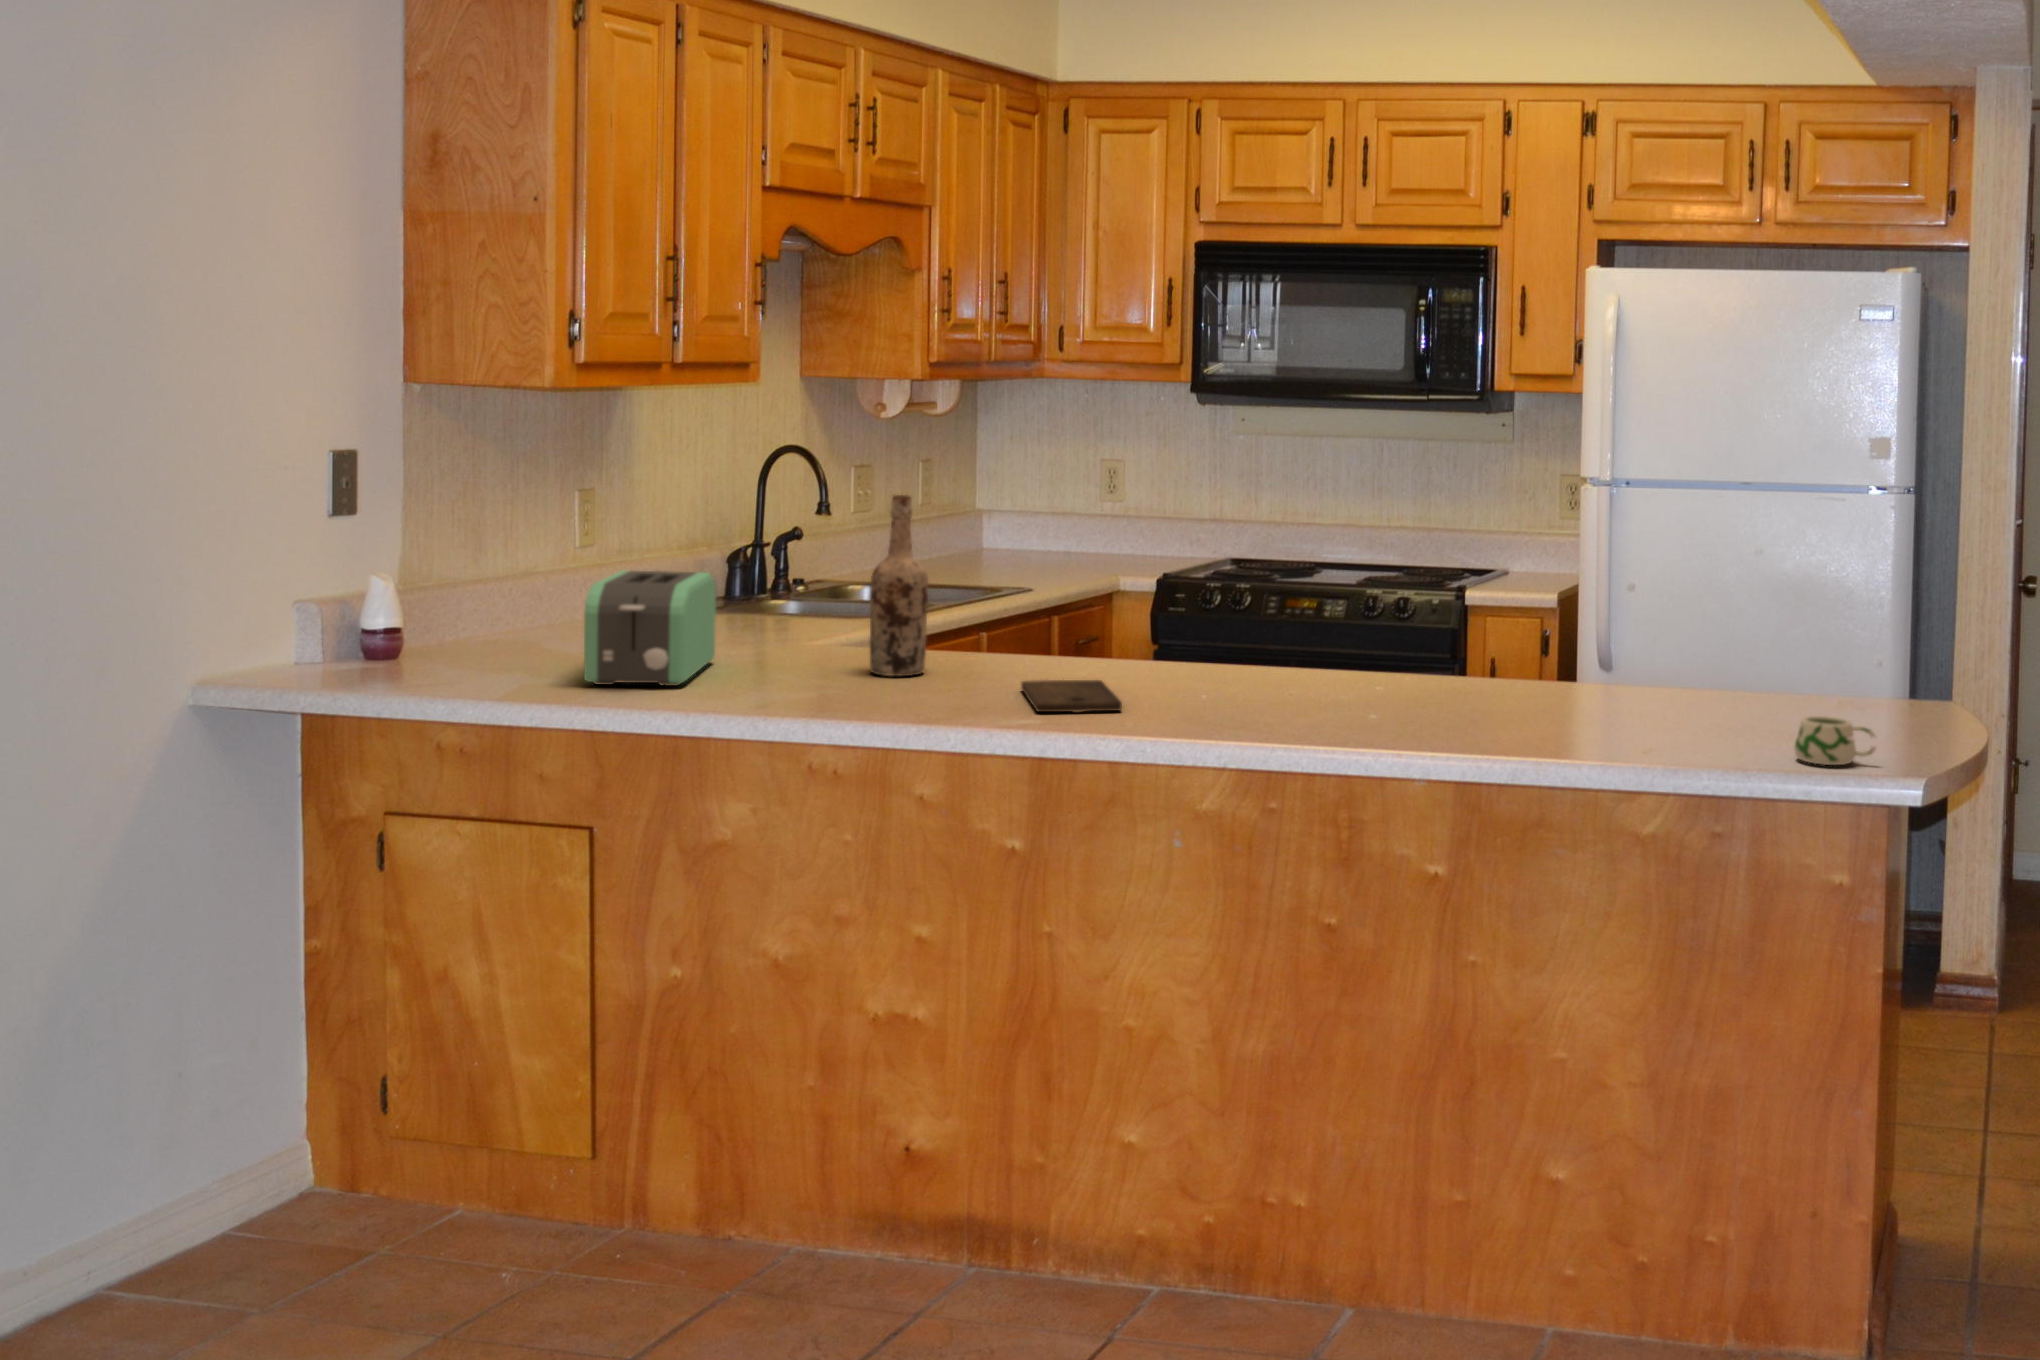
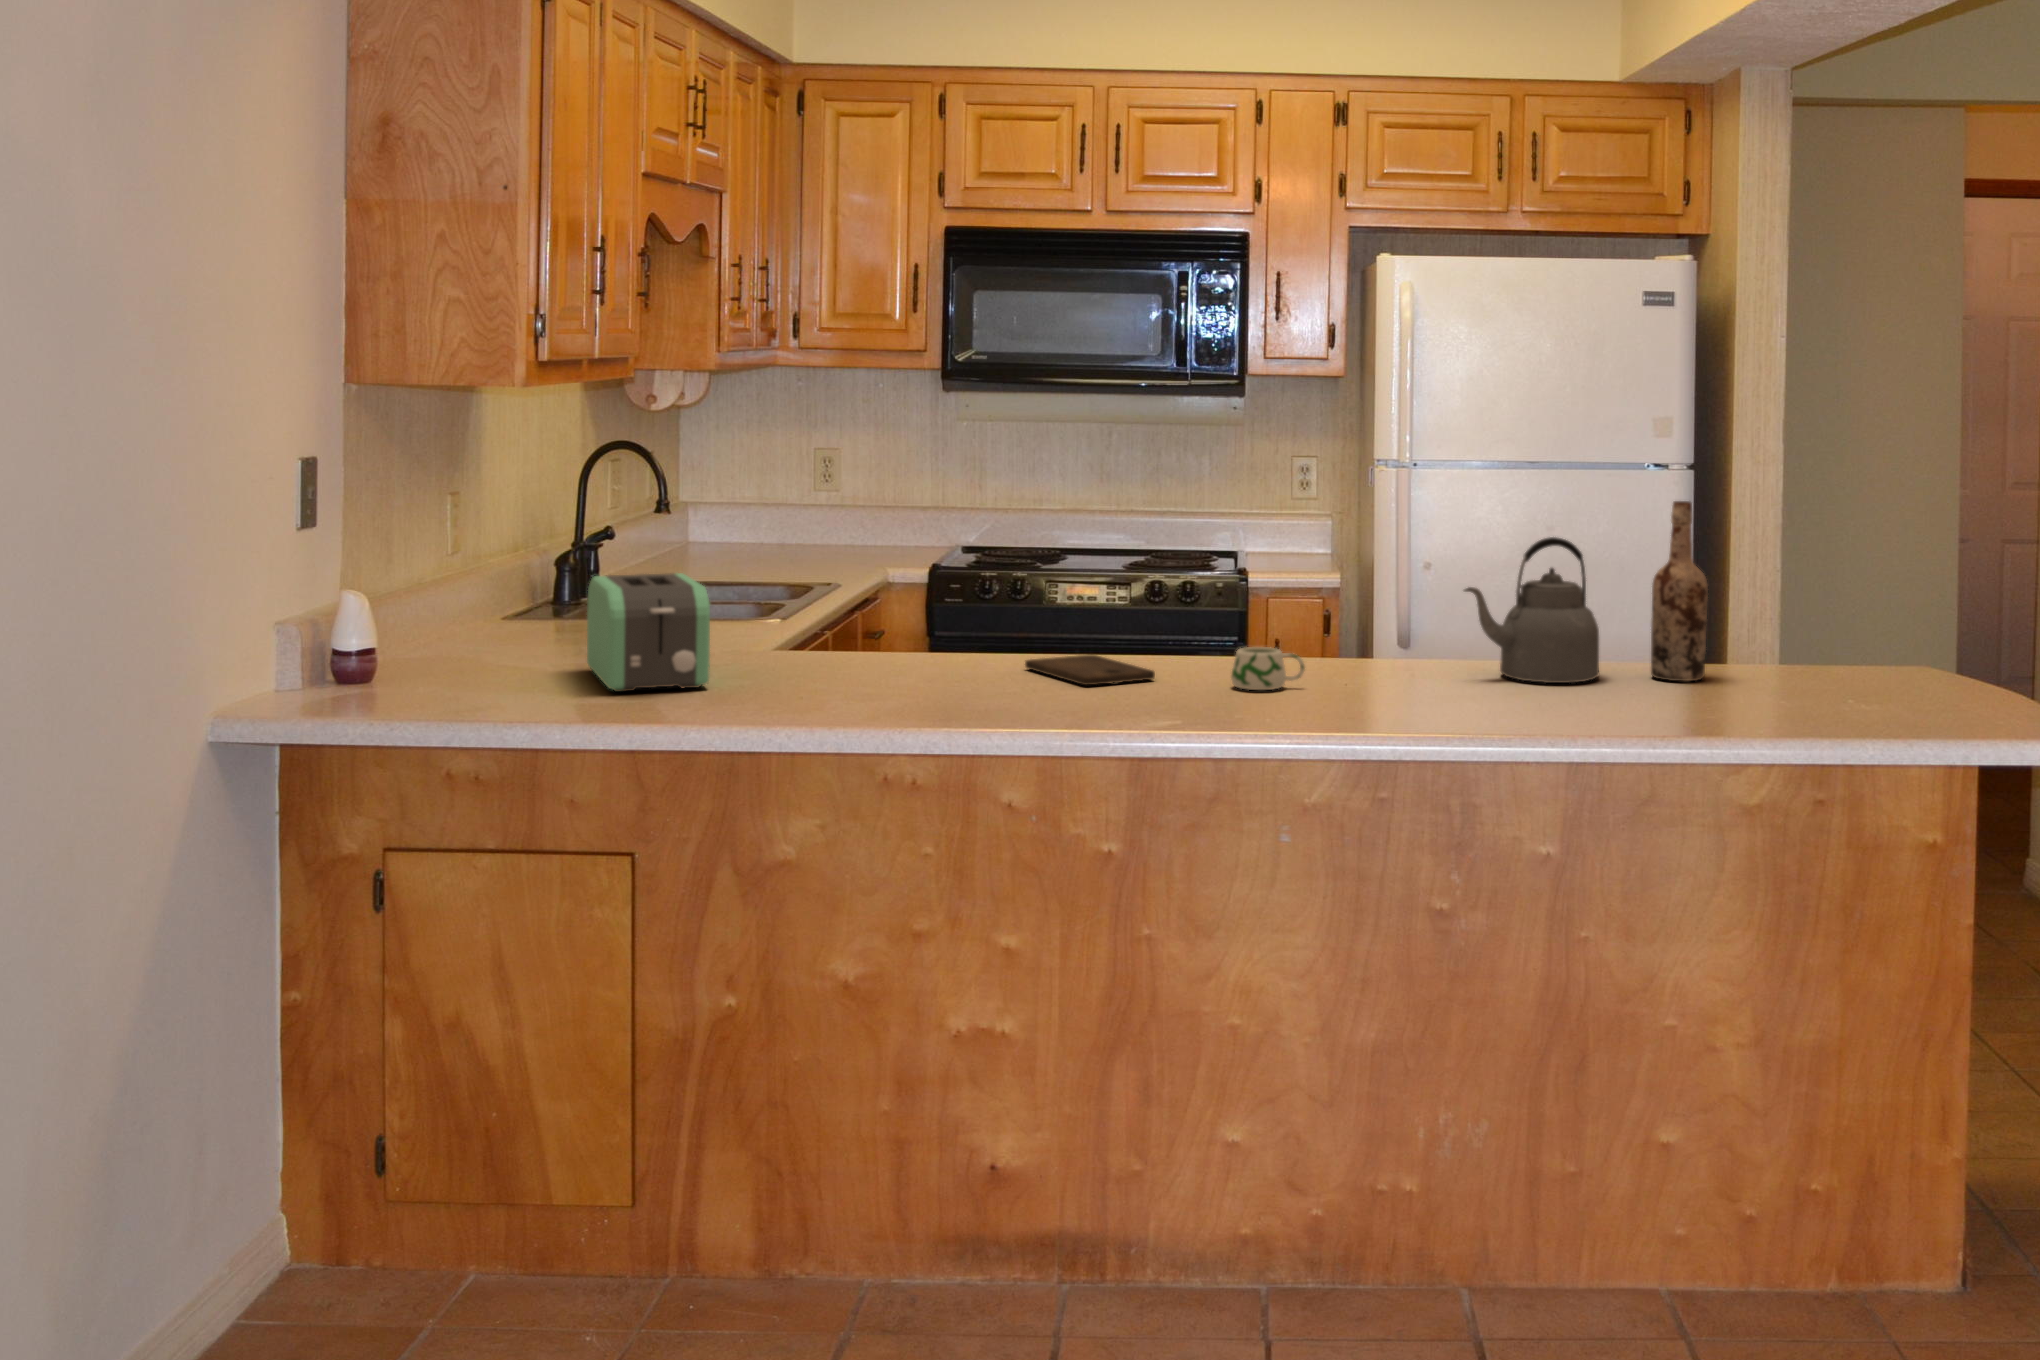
wine bottle: present [870,495,928,676] -> present [1651,501,1708,681]
kettle: none [1447,585,1607,750] -> present [1464,537,1599,683]
mug: present [1794,716,1877,765] -> present [1231,647,1304,690]

